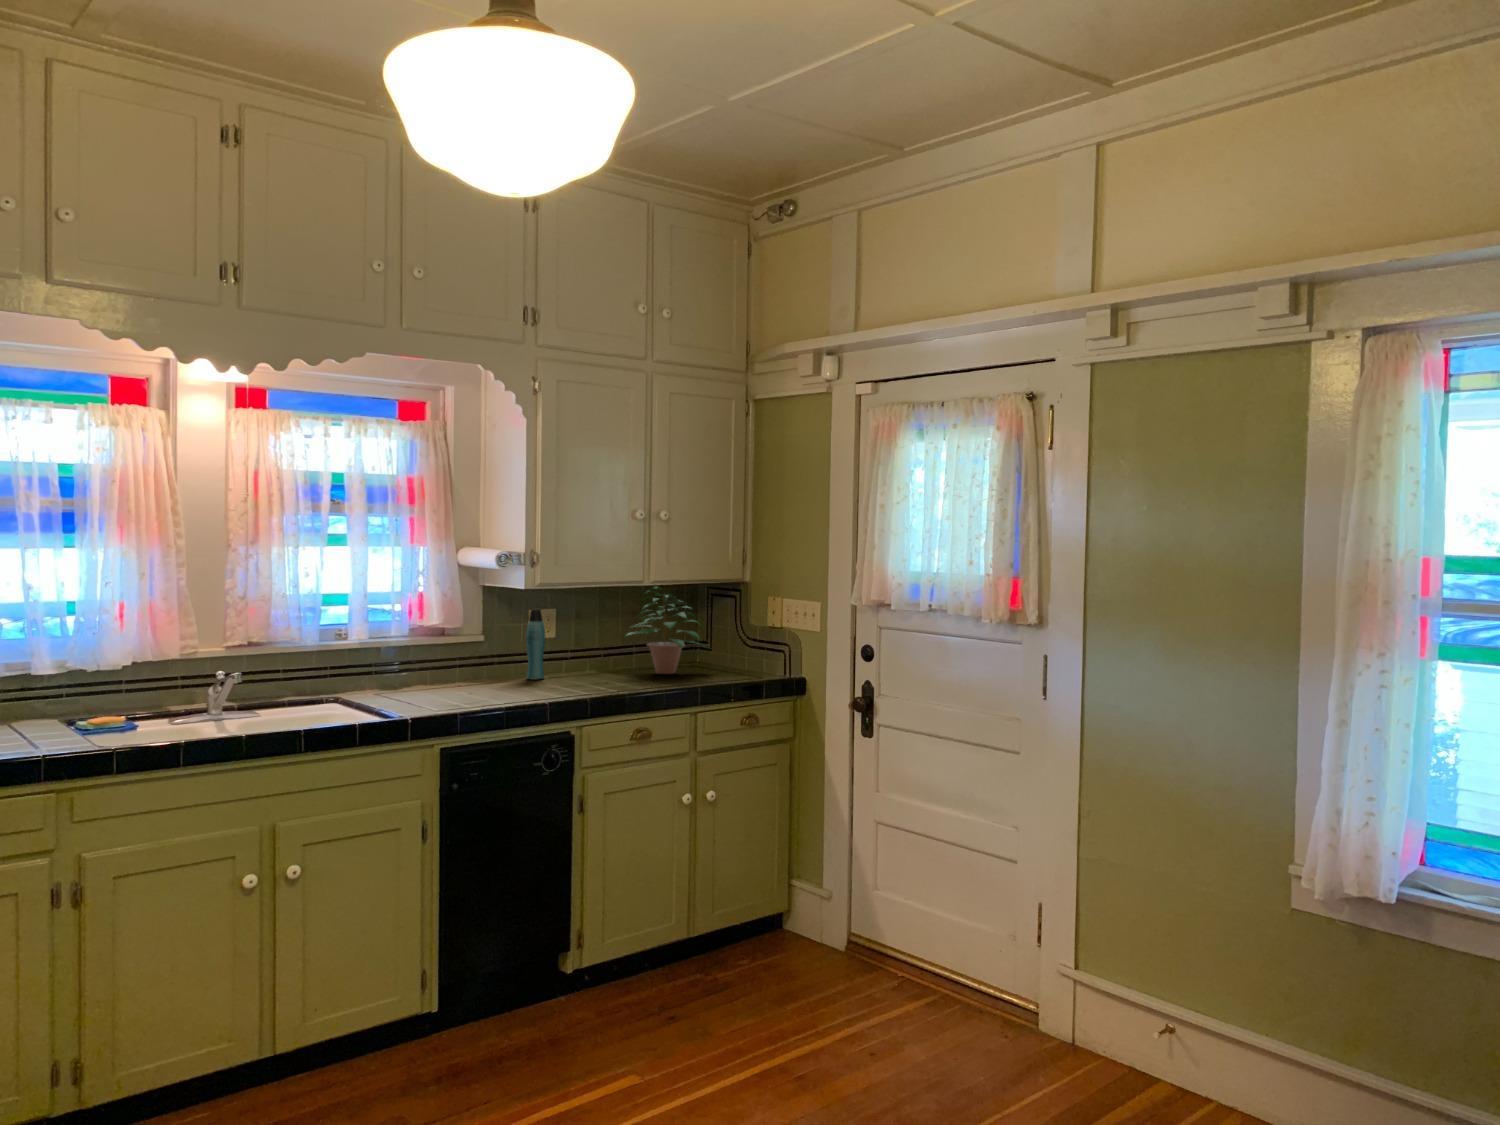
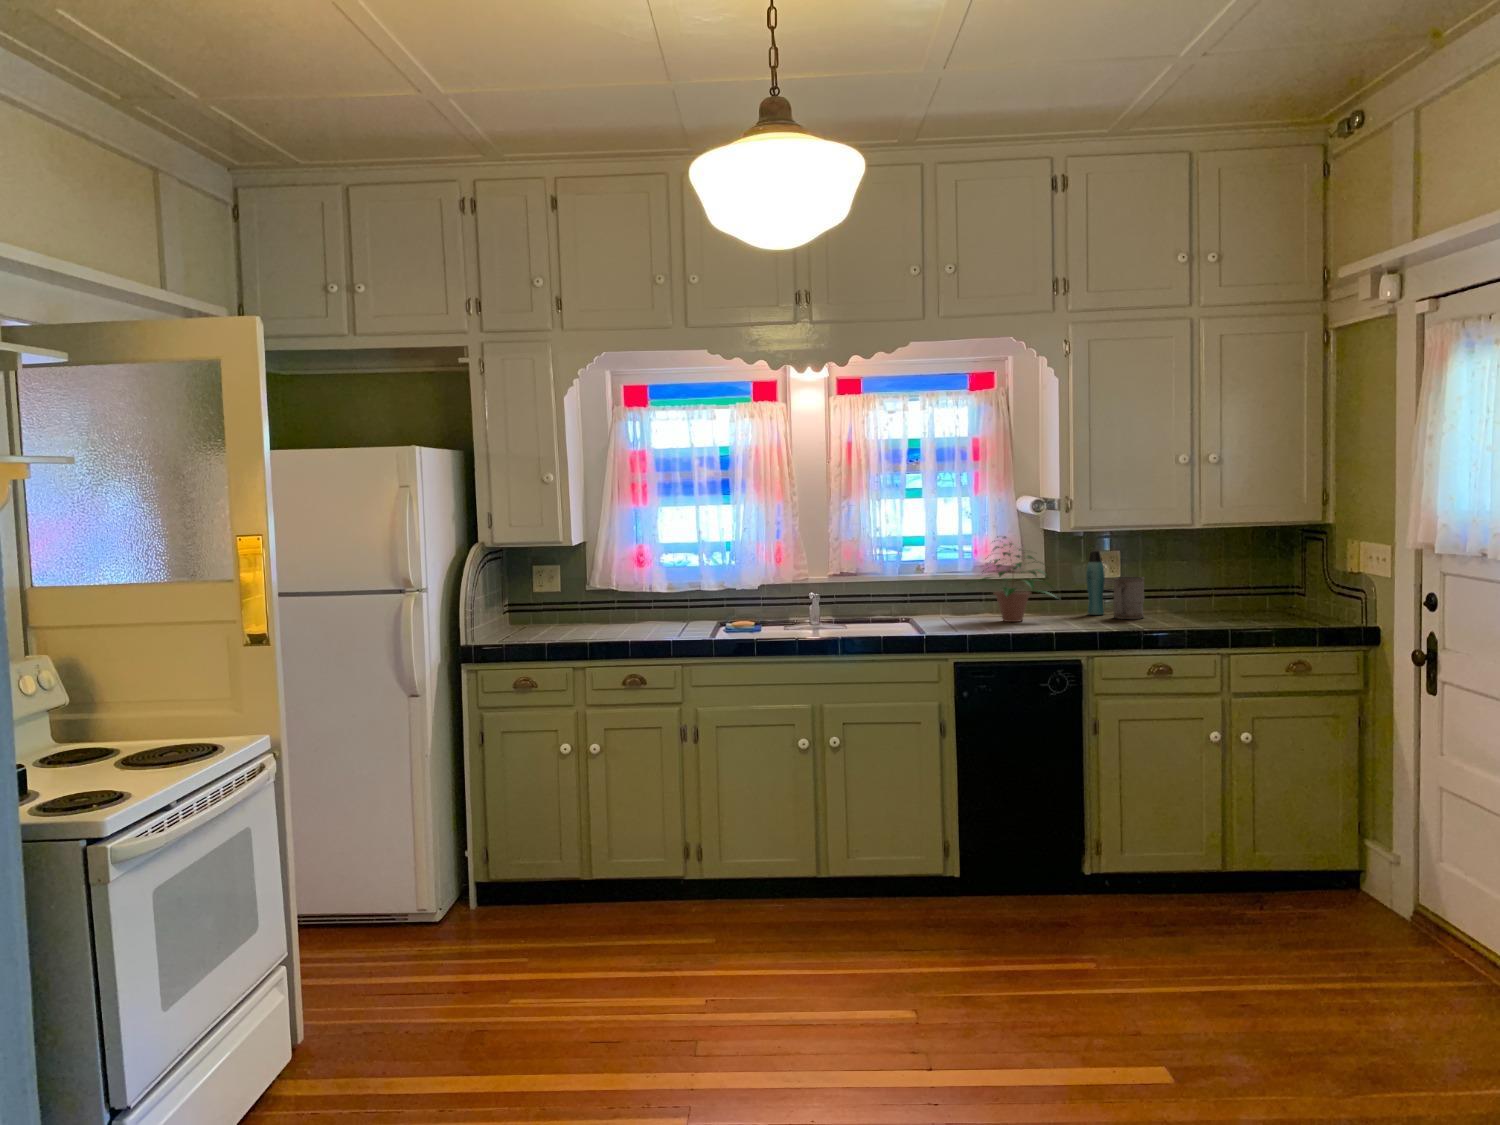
potted plant: present [626,587,700,674] -> present [978,536,1054,622]
mug: none [562,637,595,683] -> present [1114,577,1144,619]

